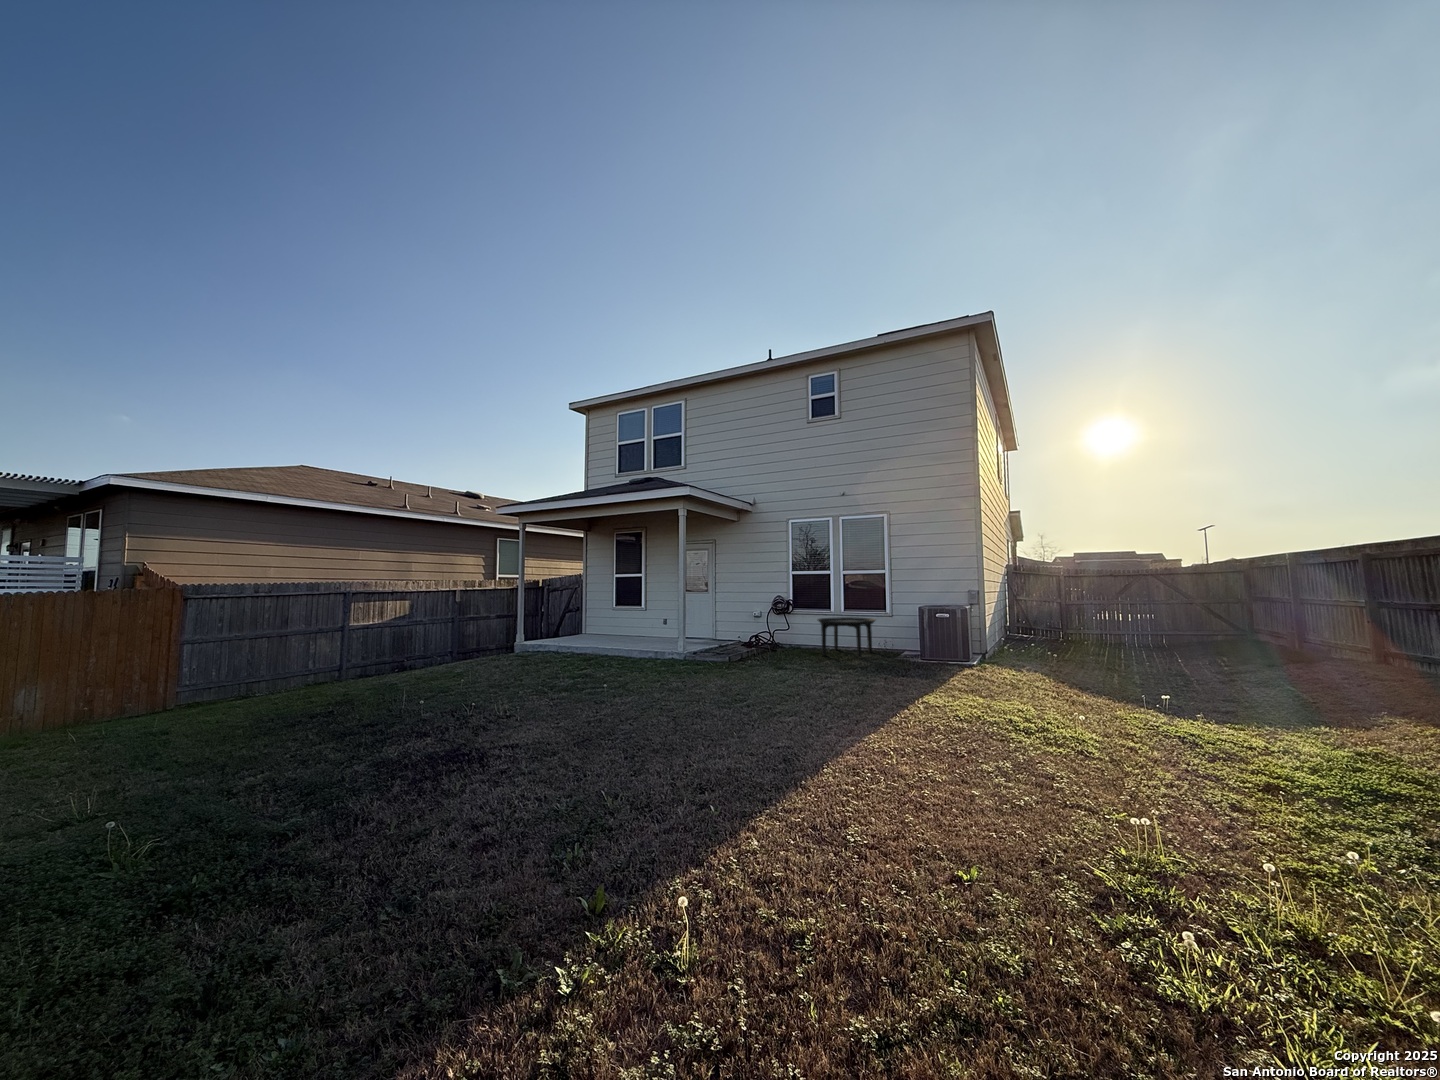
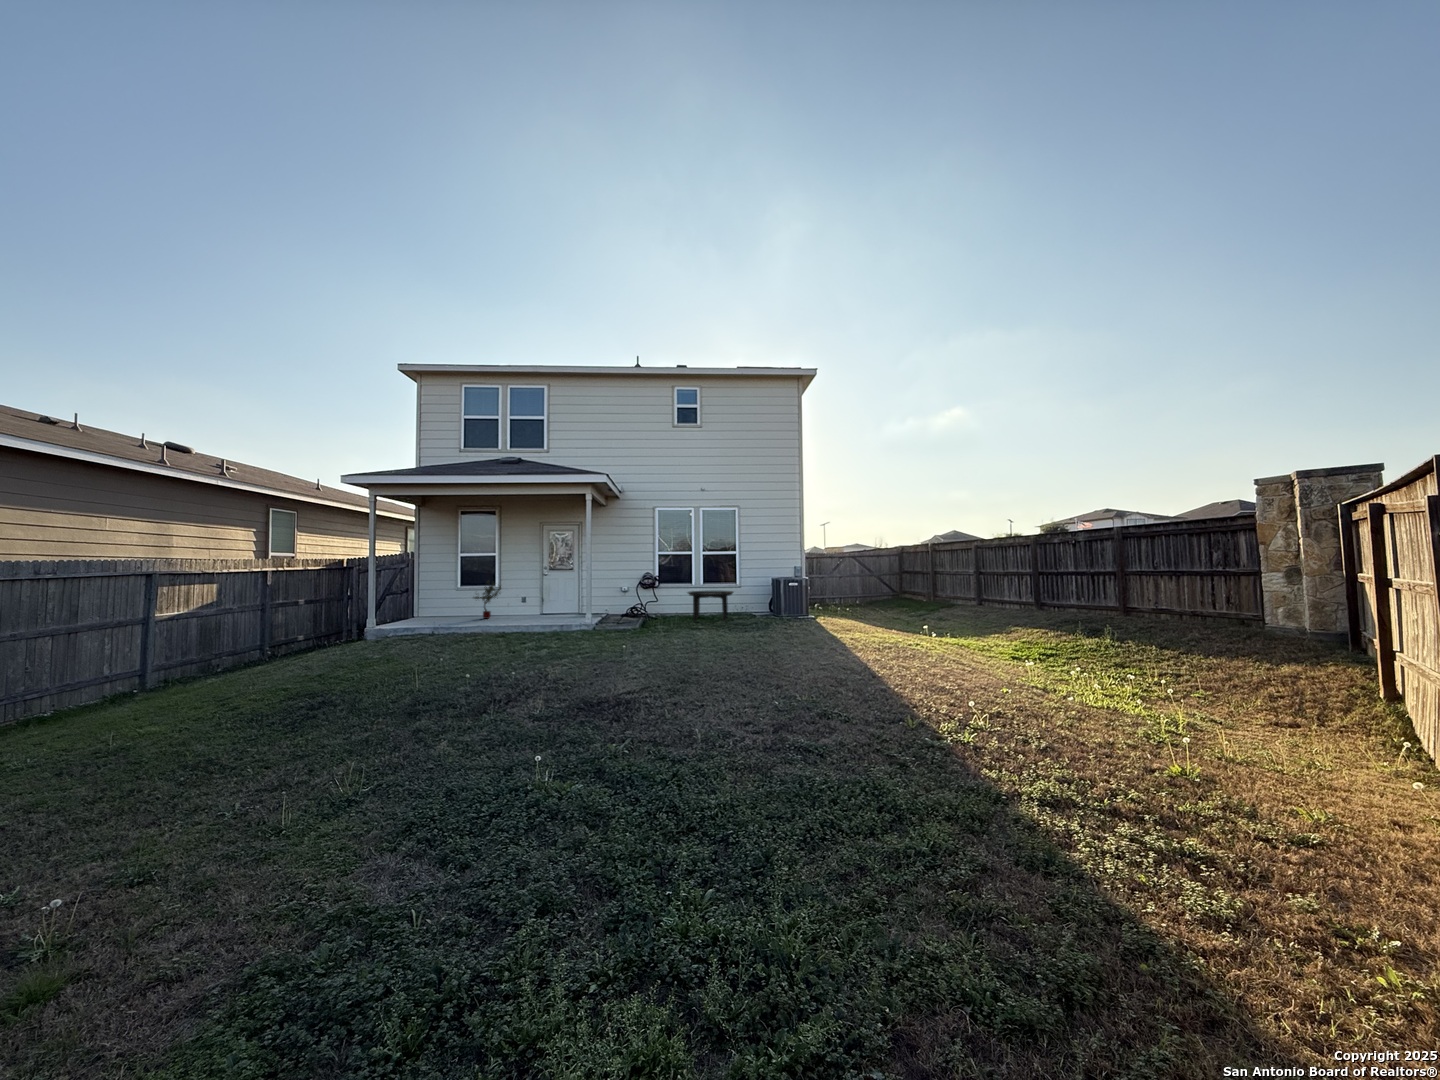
potted tree: none [612,601,638,640] -> present [474,581,501,619]

